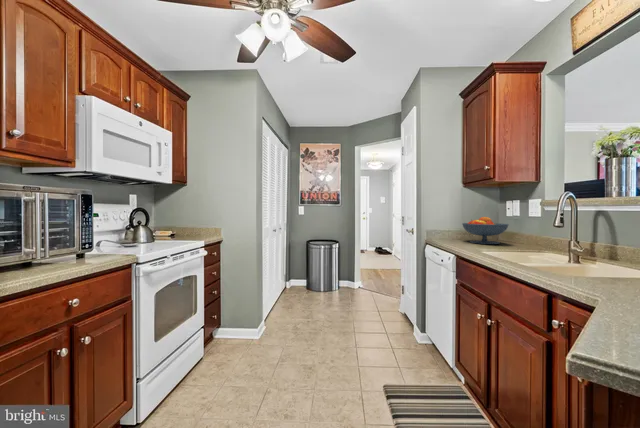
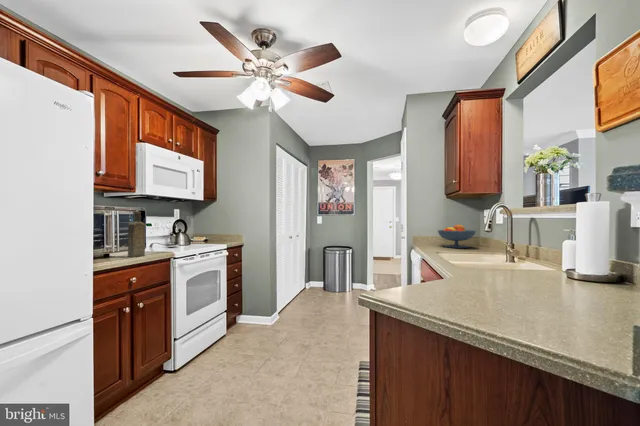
bottle: none [55,195,91,265] -> present [128,212,145,257]

